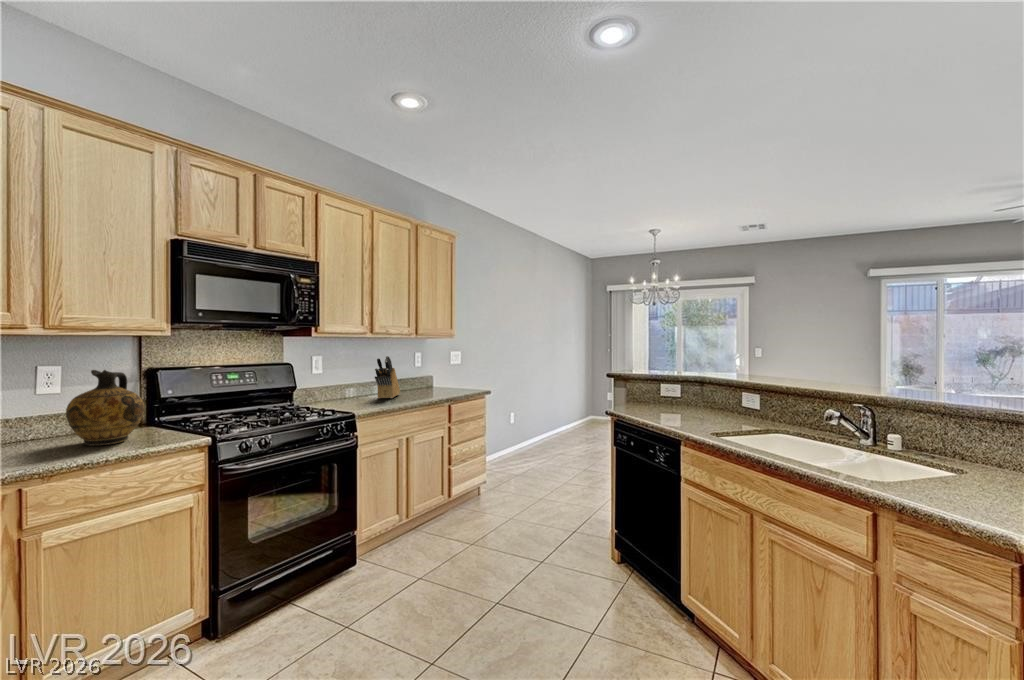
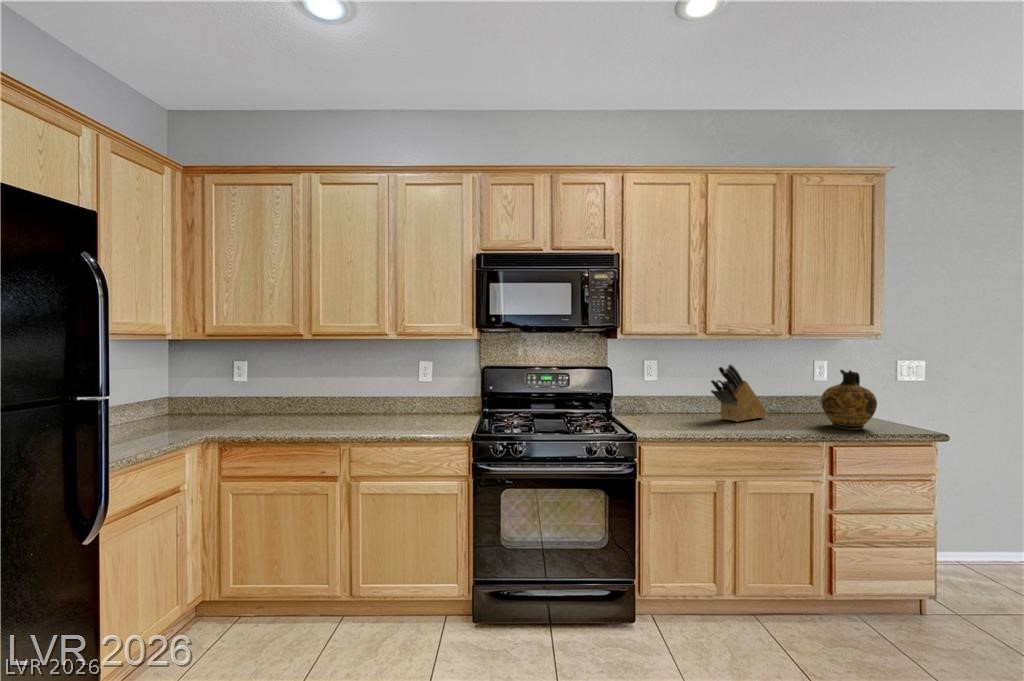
ceramic jug: present [66,370,144,446] -> present [821,370,877,430]

